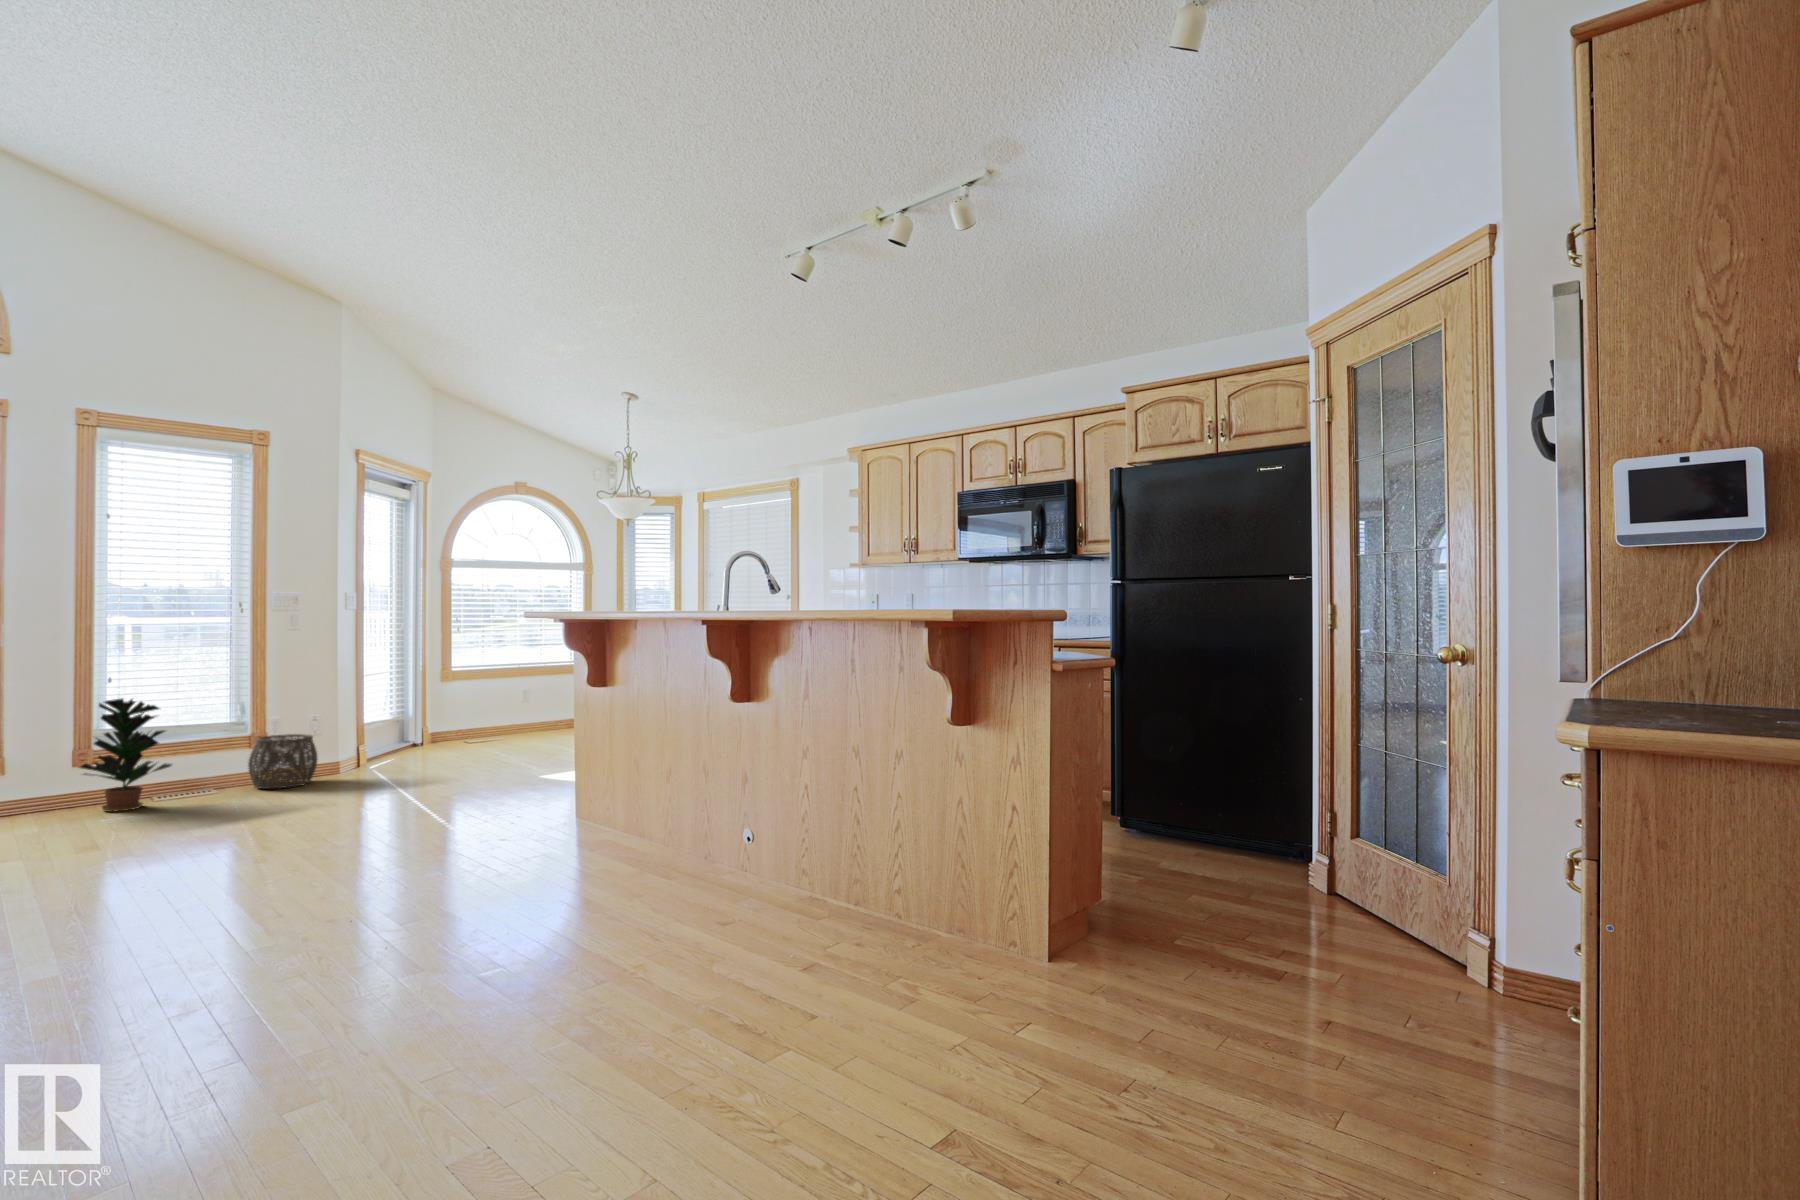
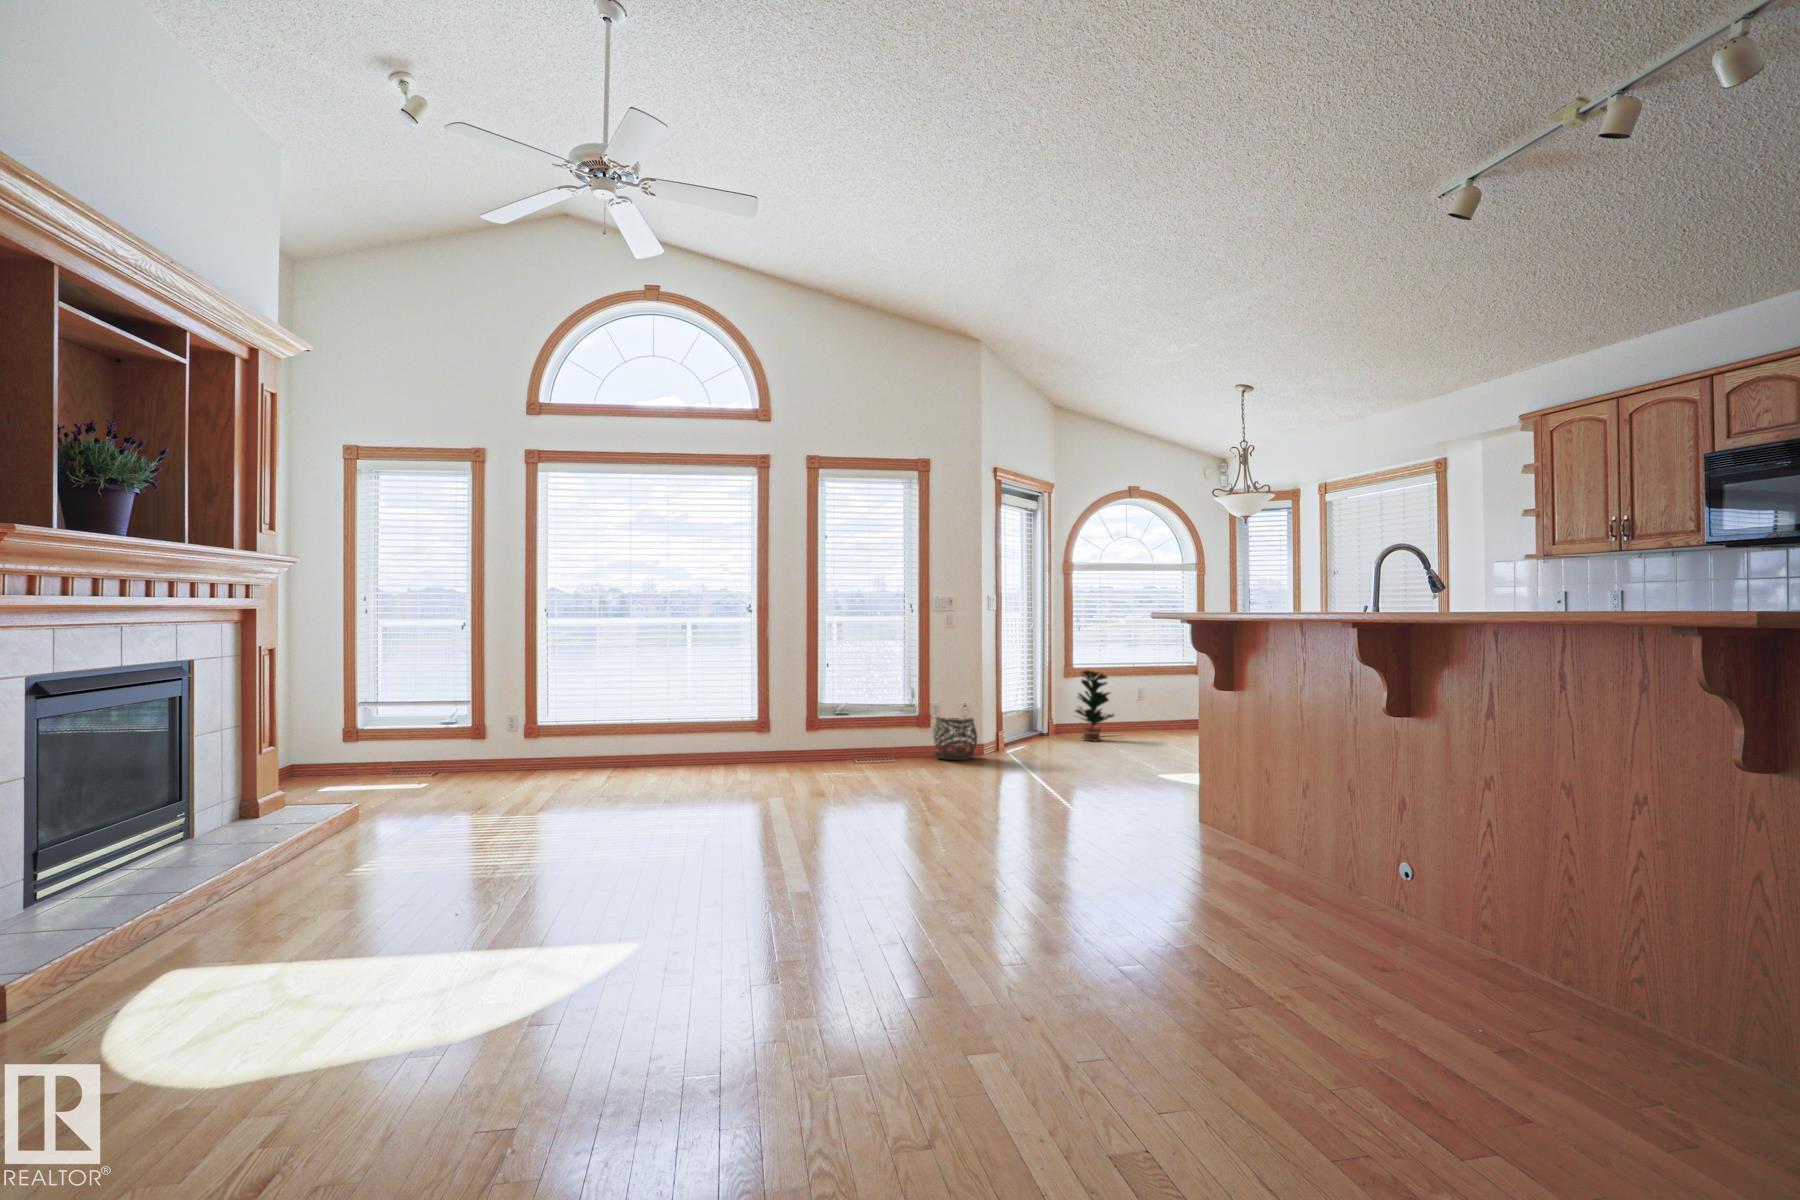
potted plant: present [79,699,171,812] -> present [1075,670,1114,742]

